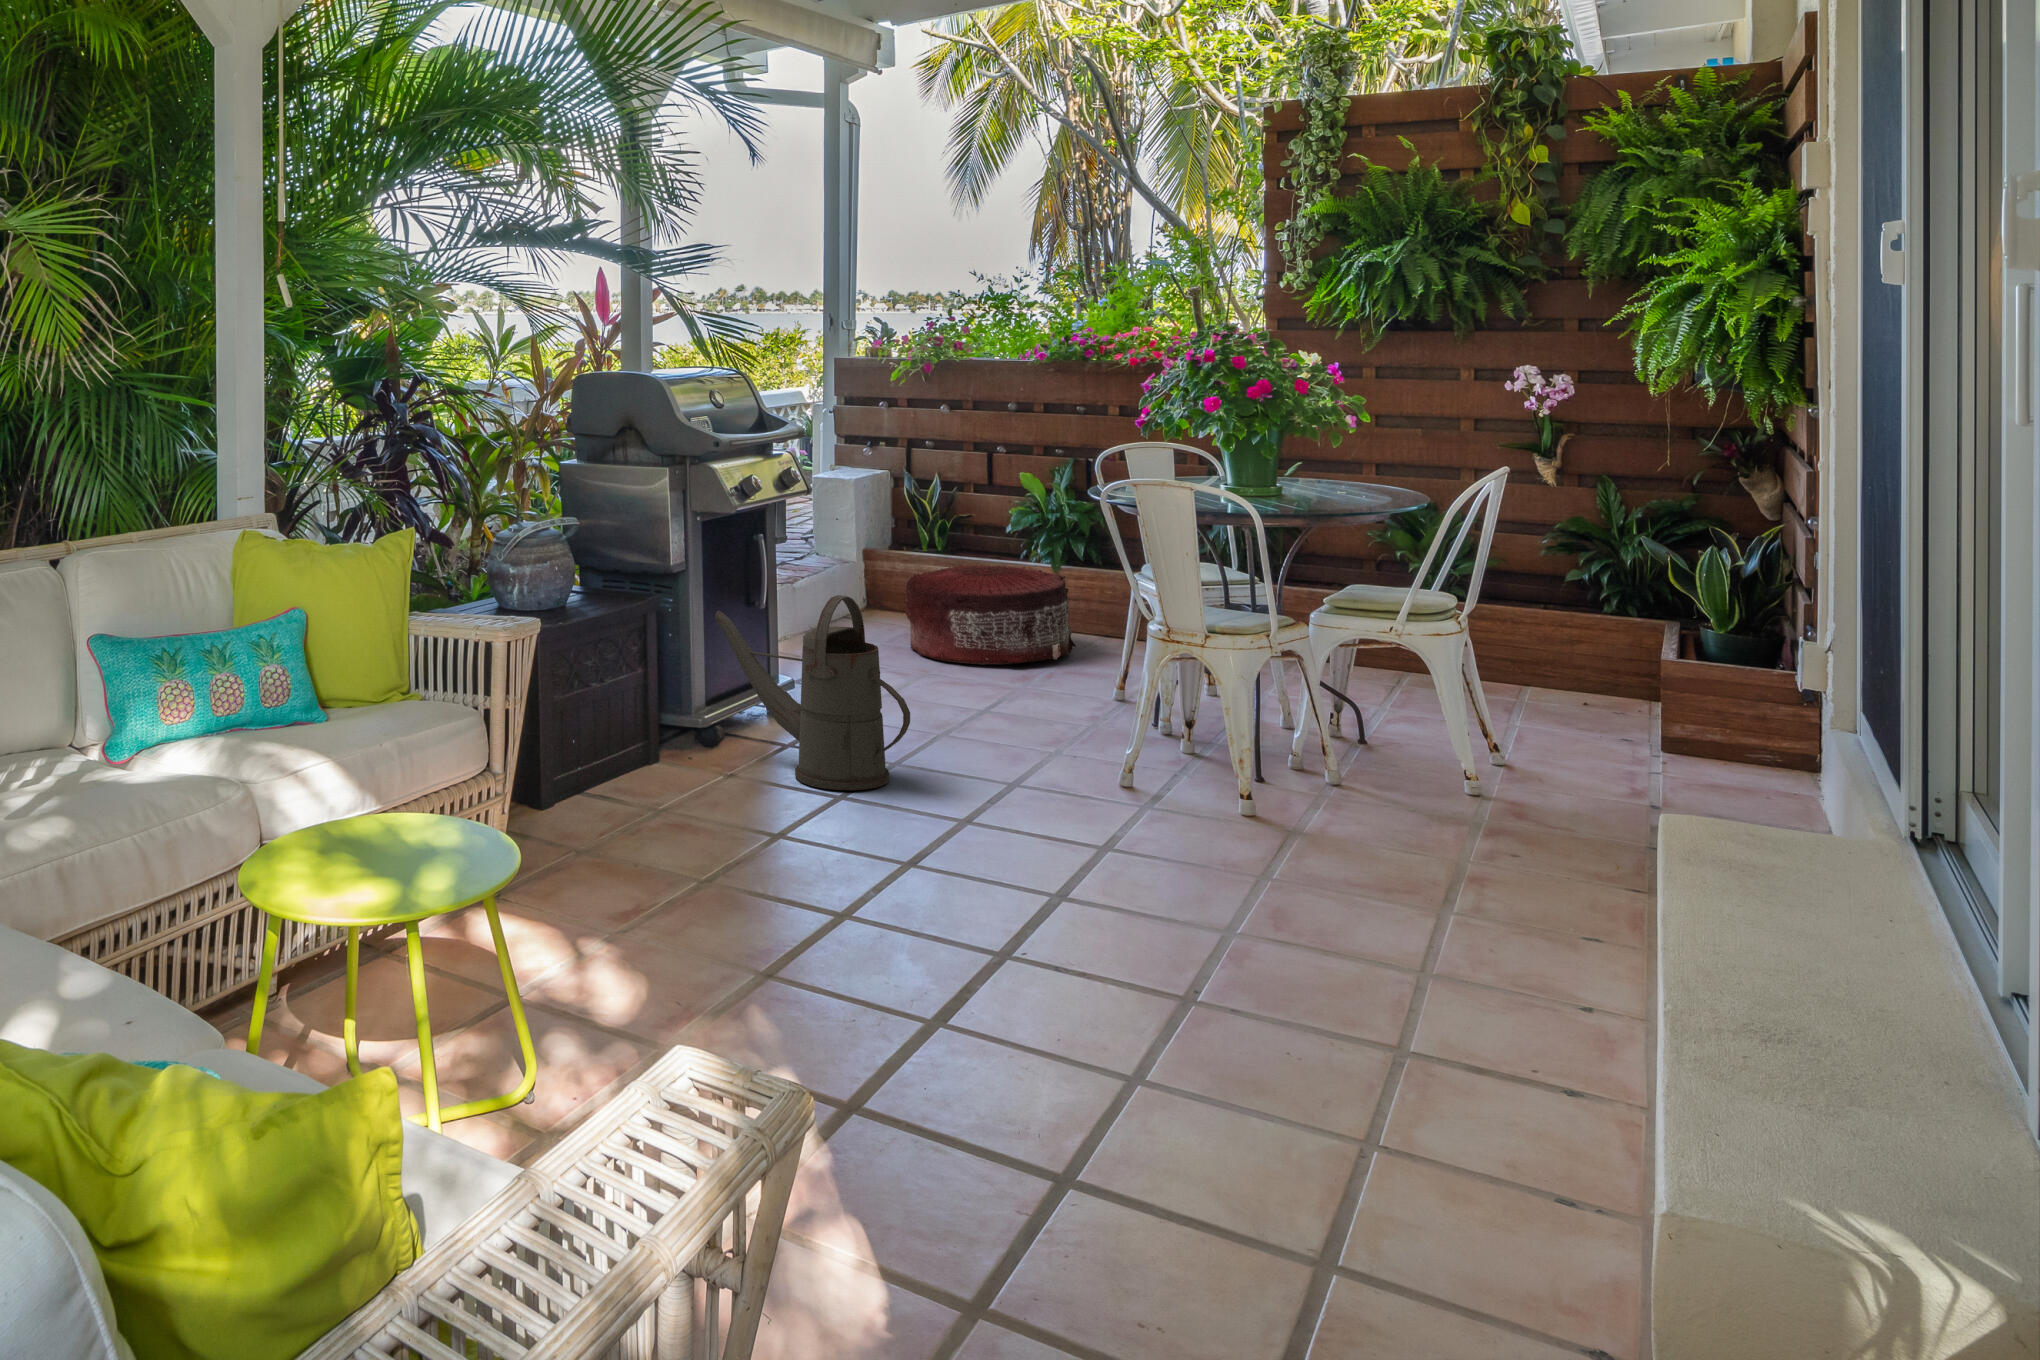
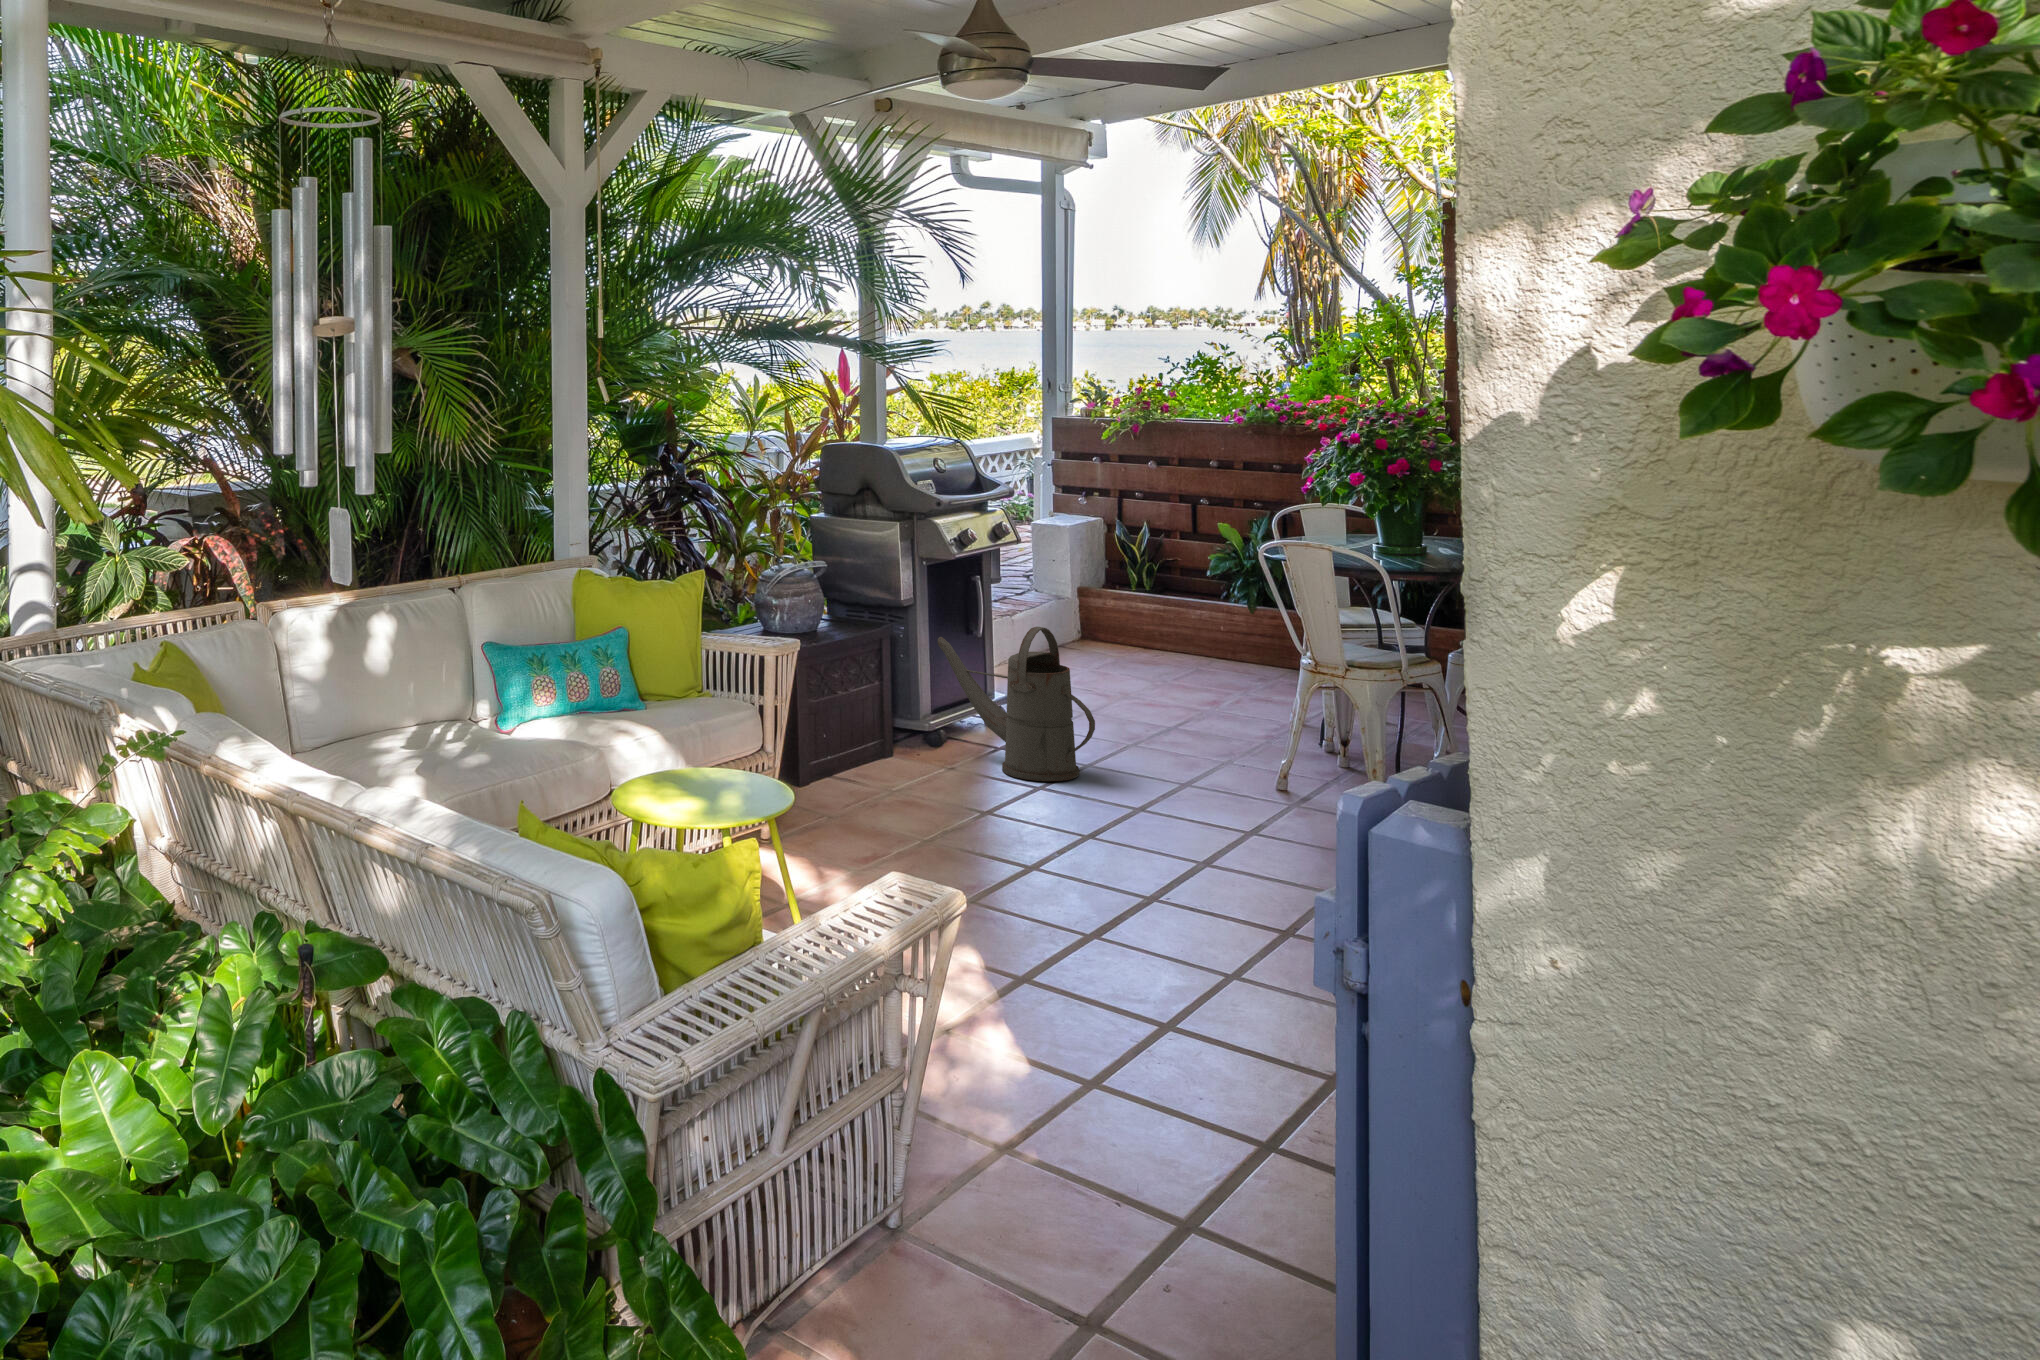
pouf: present [905,565,1076,664] -> none [1107,603,1261,689]

